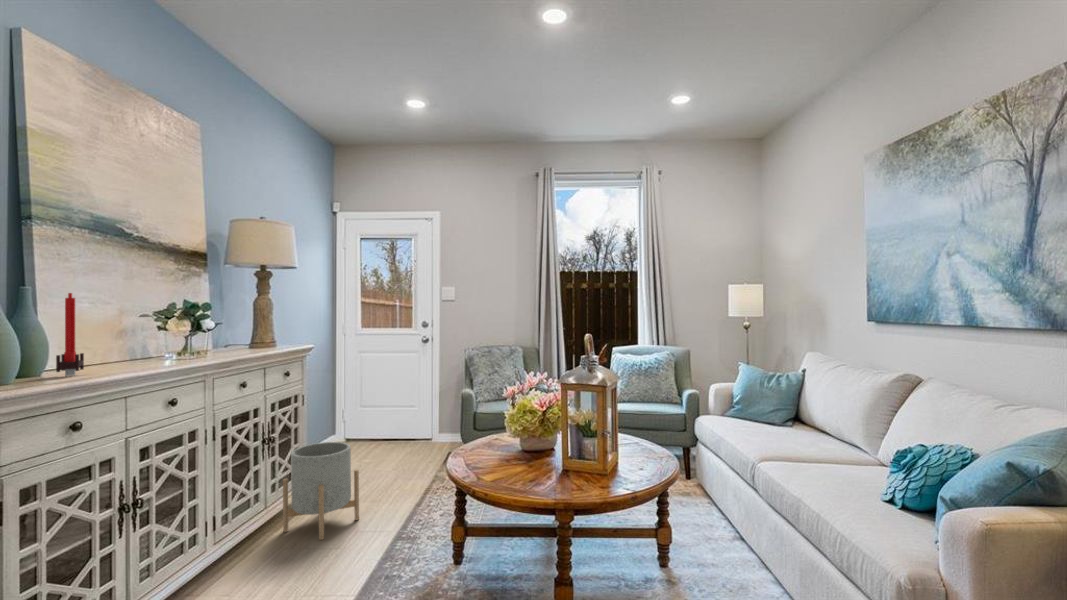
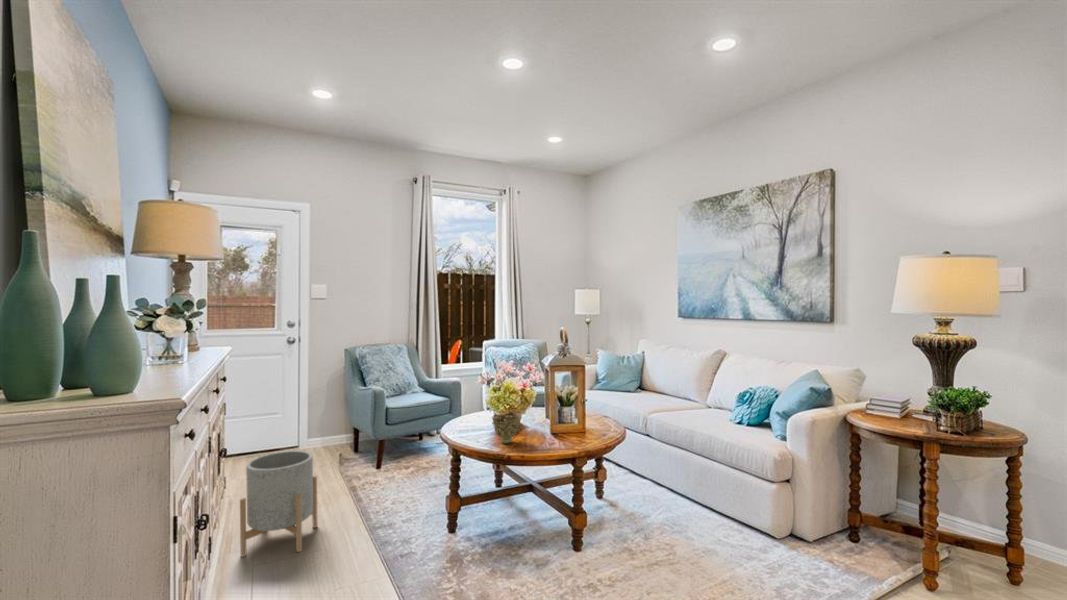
candle: present [56,293,84,376] -> none [132,294,165,393]
decorative bowl: none [476,433,512,471] -> present [492,413,521,444]

